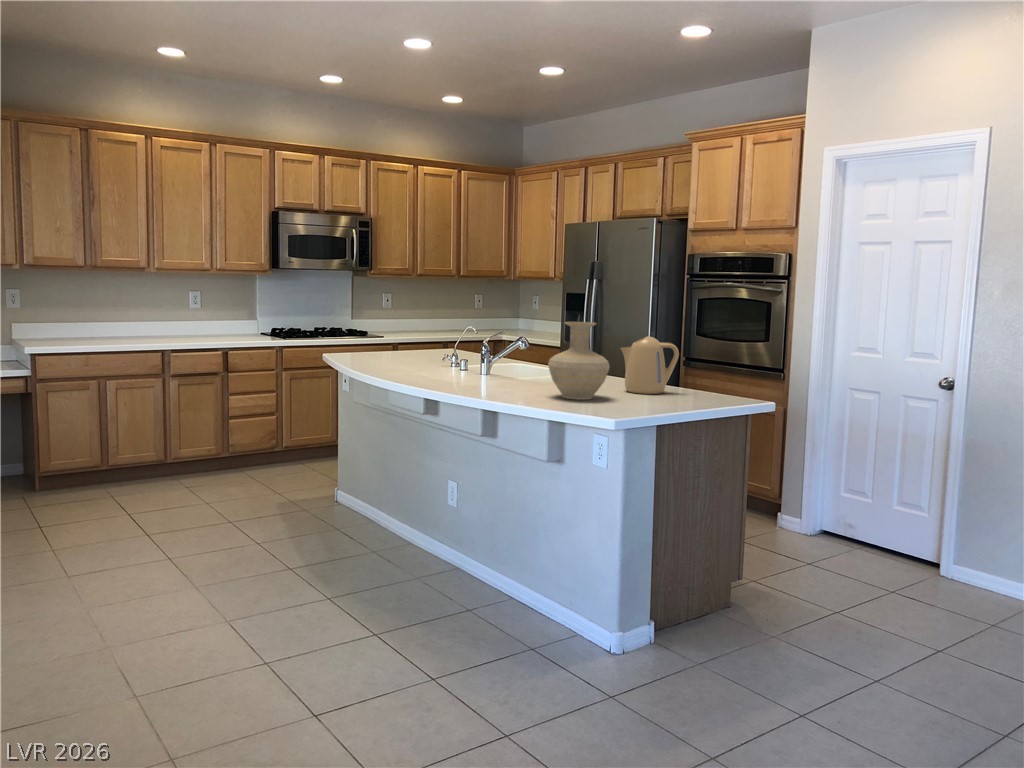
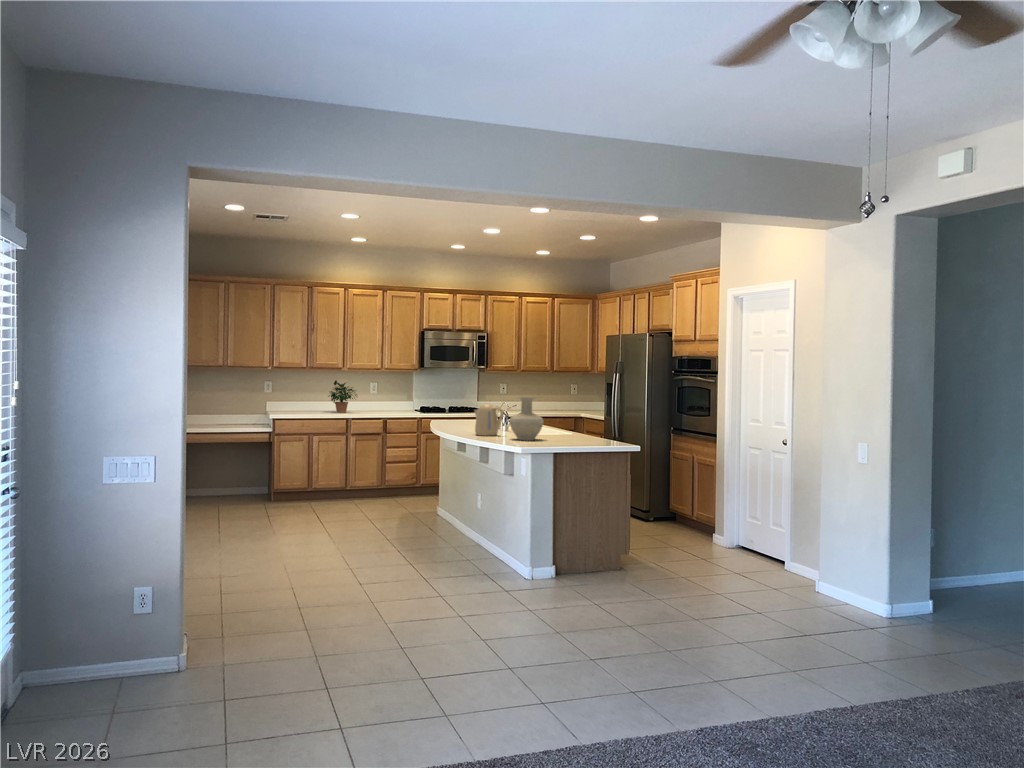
potted plant: none [121,287,176,340] -> present [328,380,358,413]
kettle: present [621,336,679,394] -> present [474,403,503,436]

